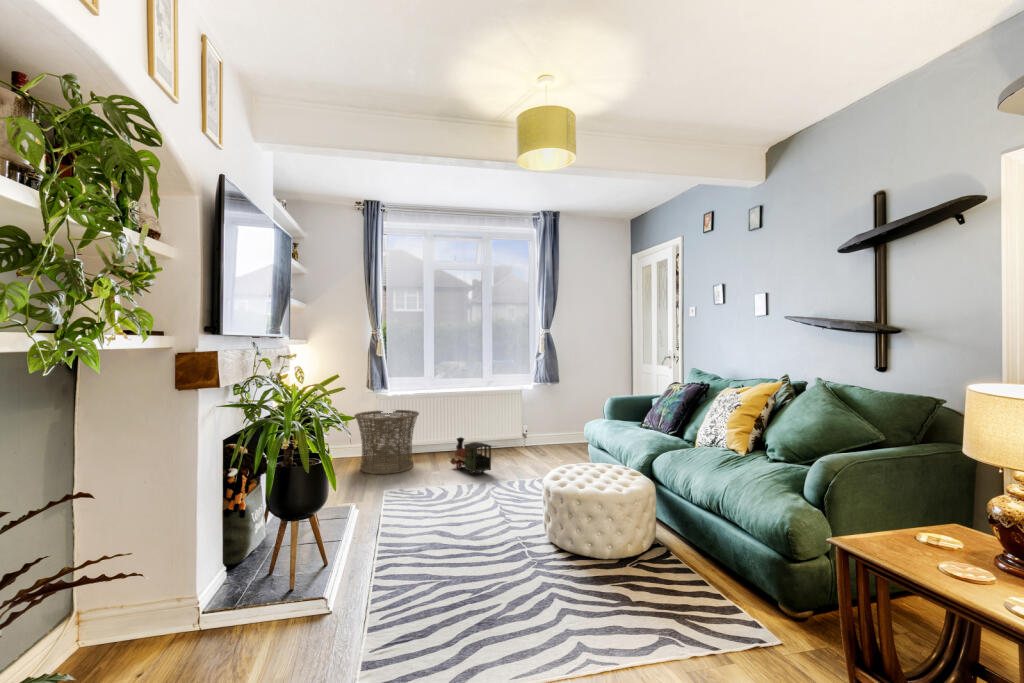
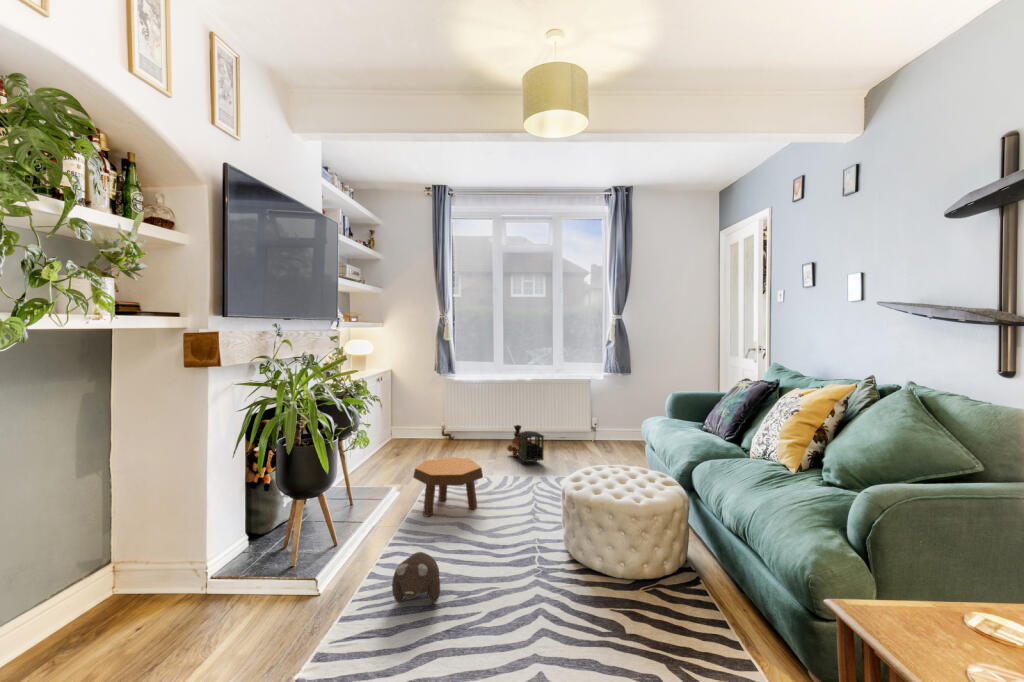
basket: present [354,410,419,474] -> none [418,394,479,457]
footstool: none [382,469,454,530] -> present [413,457,483,517]
plush toy: none [411,555,459,607] -> present [392,552,440,603]

